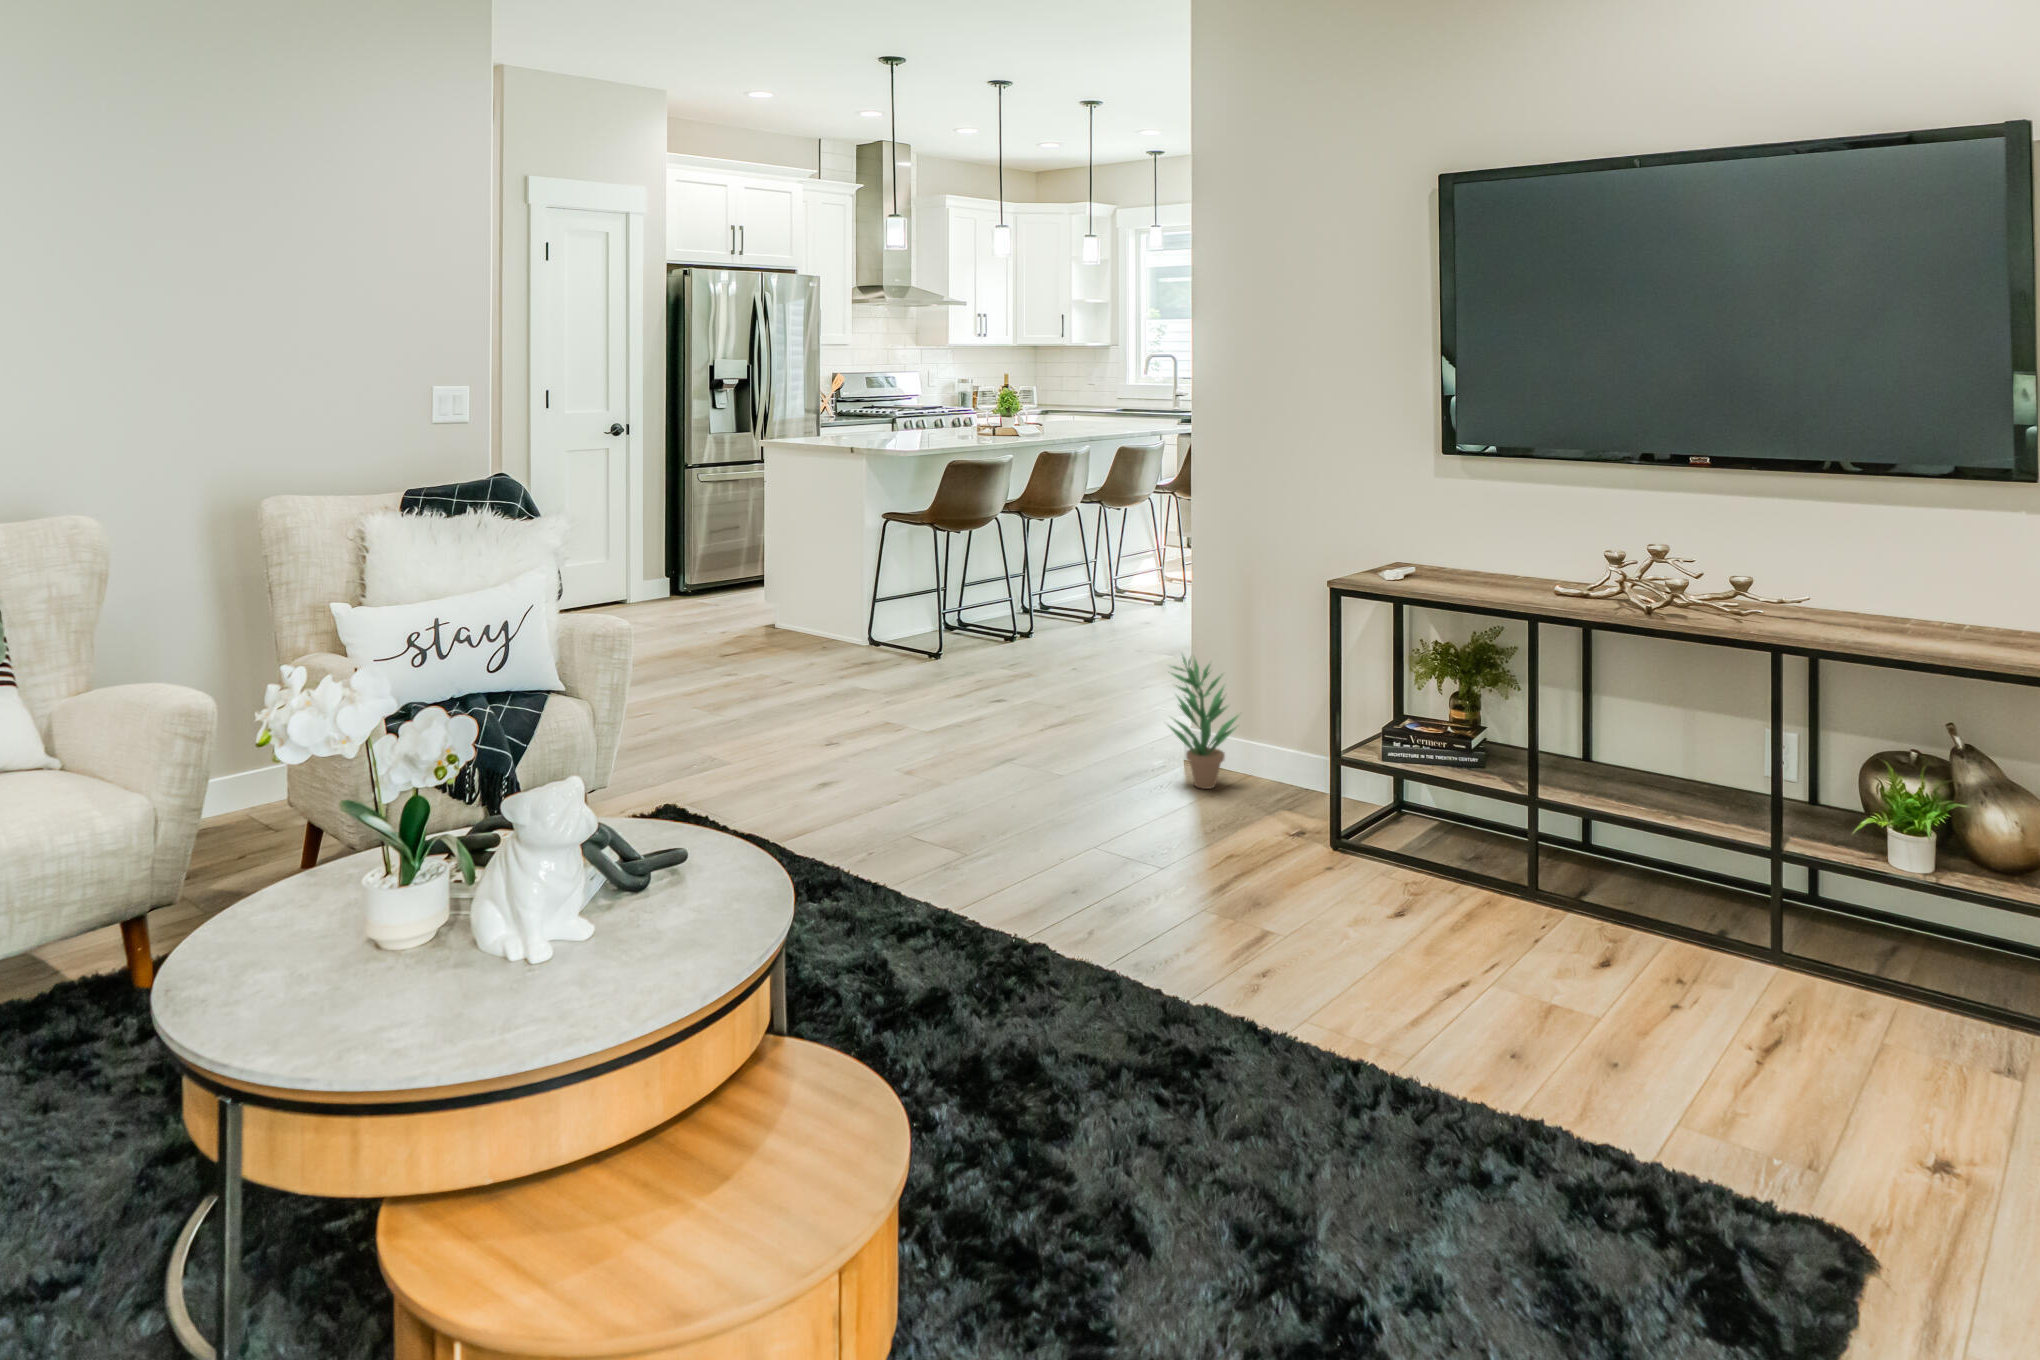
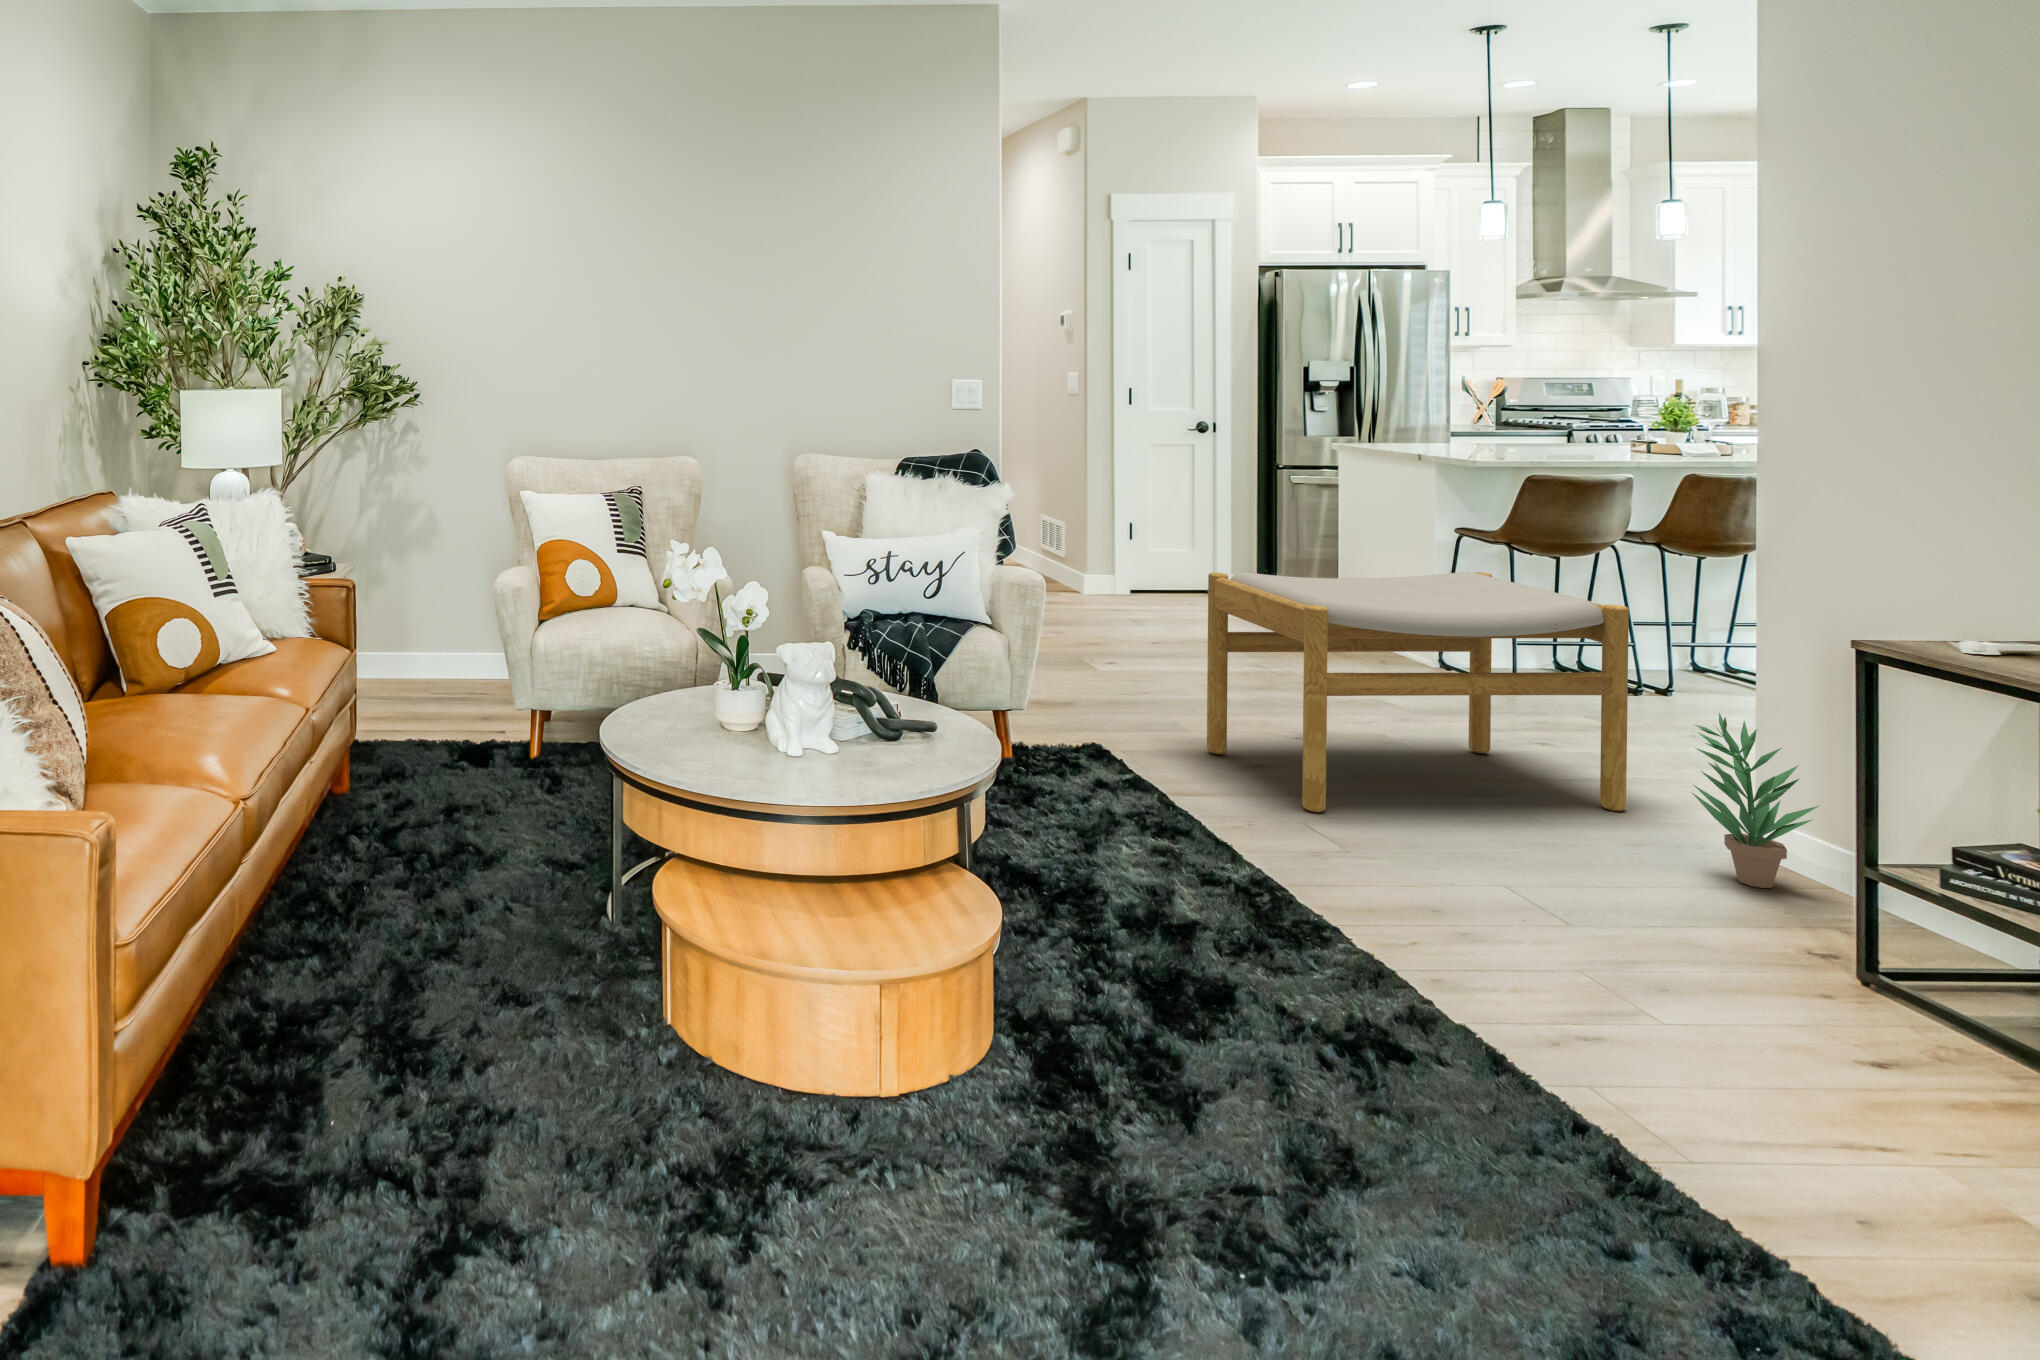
footstool: none [767,557,1095,821] -> present [1207,572,1629,812]

